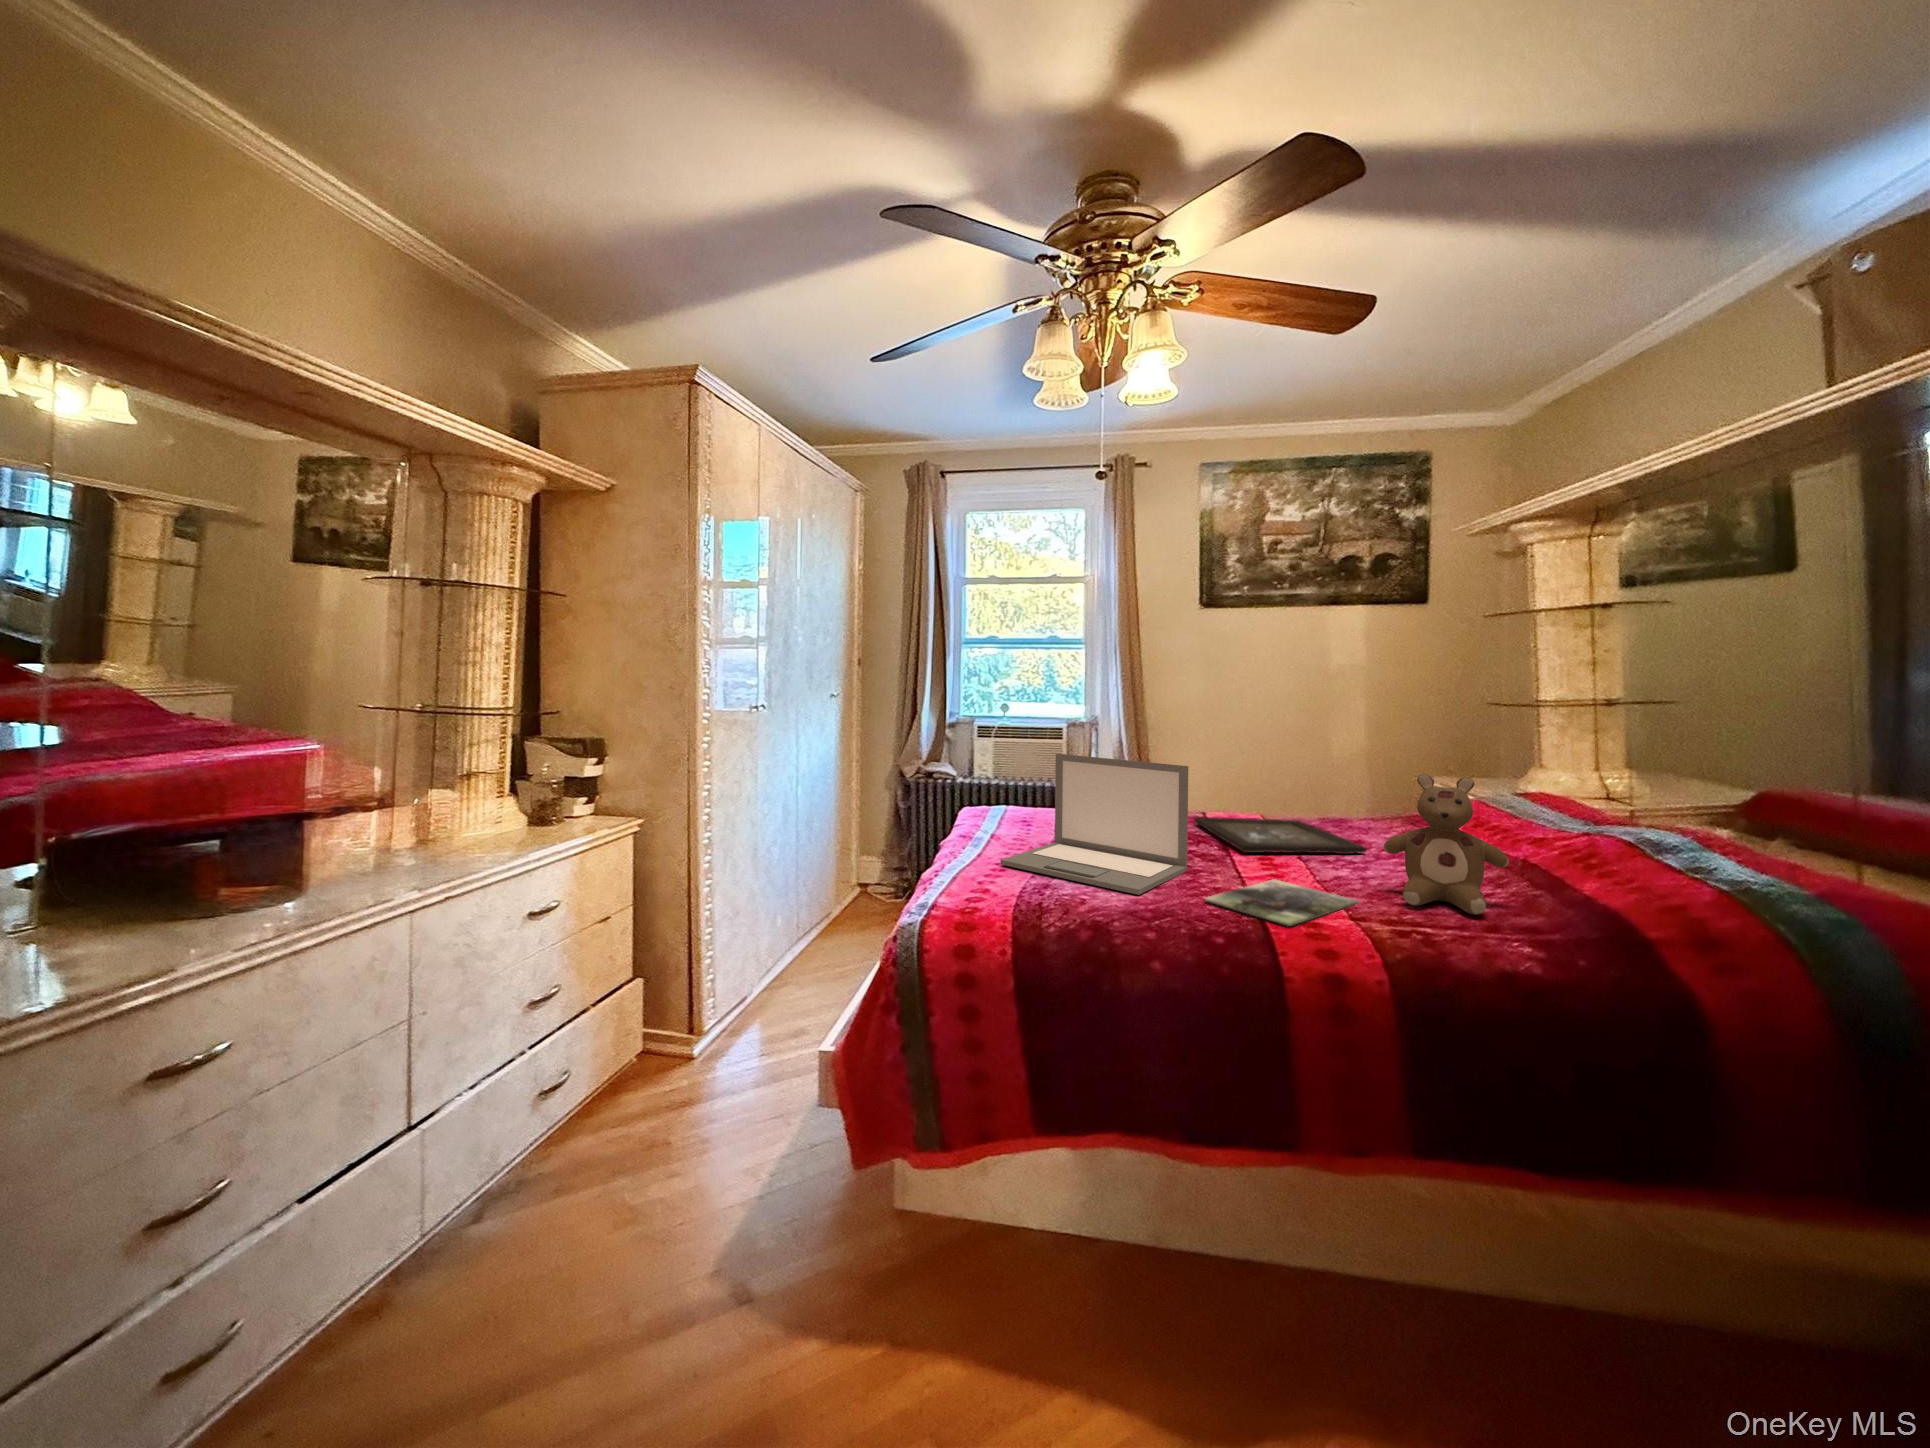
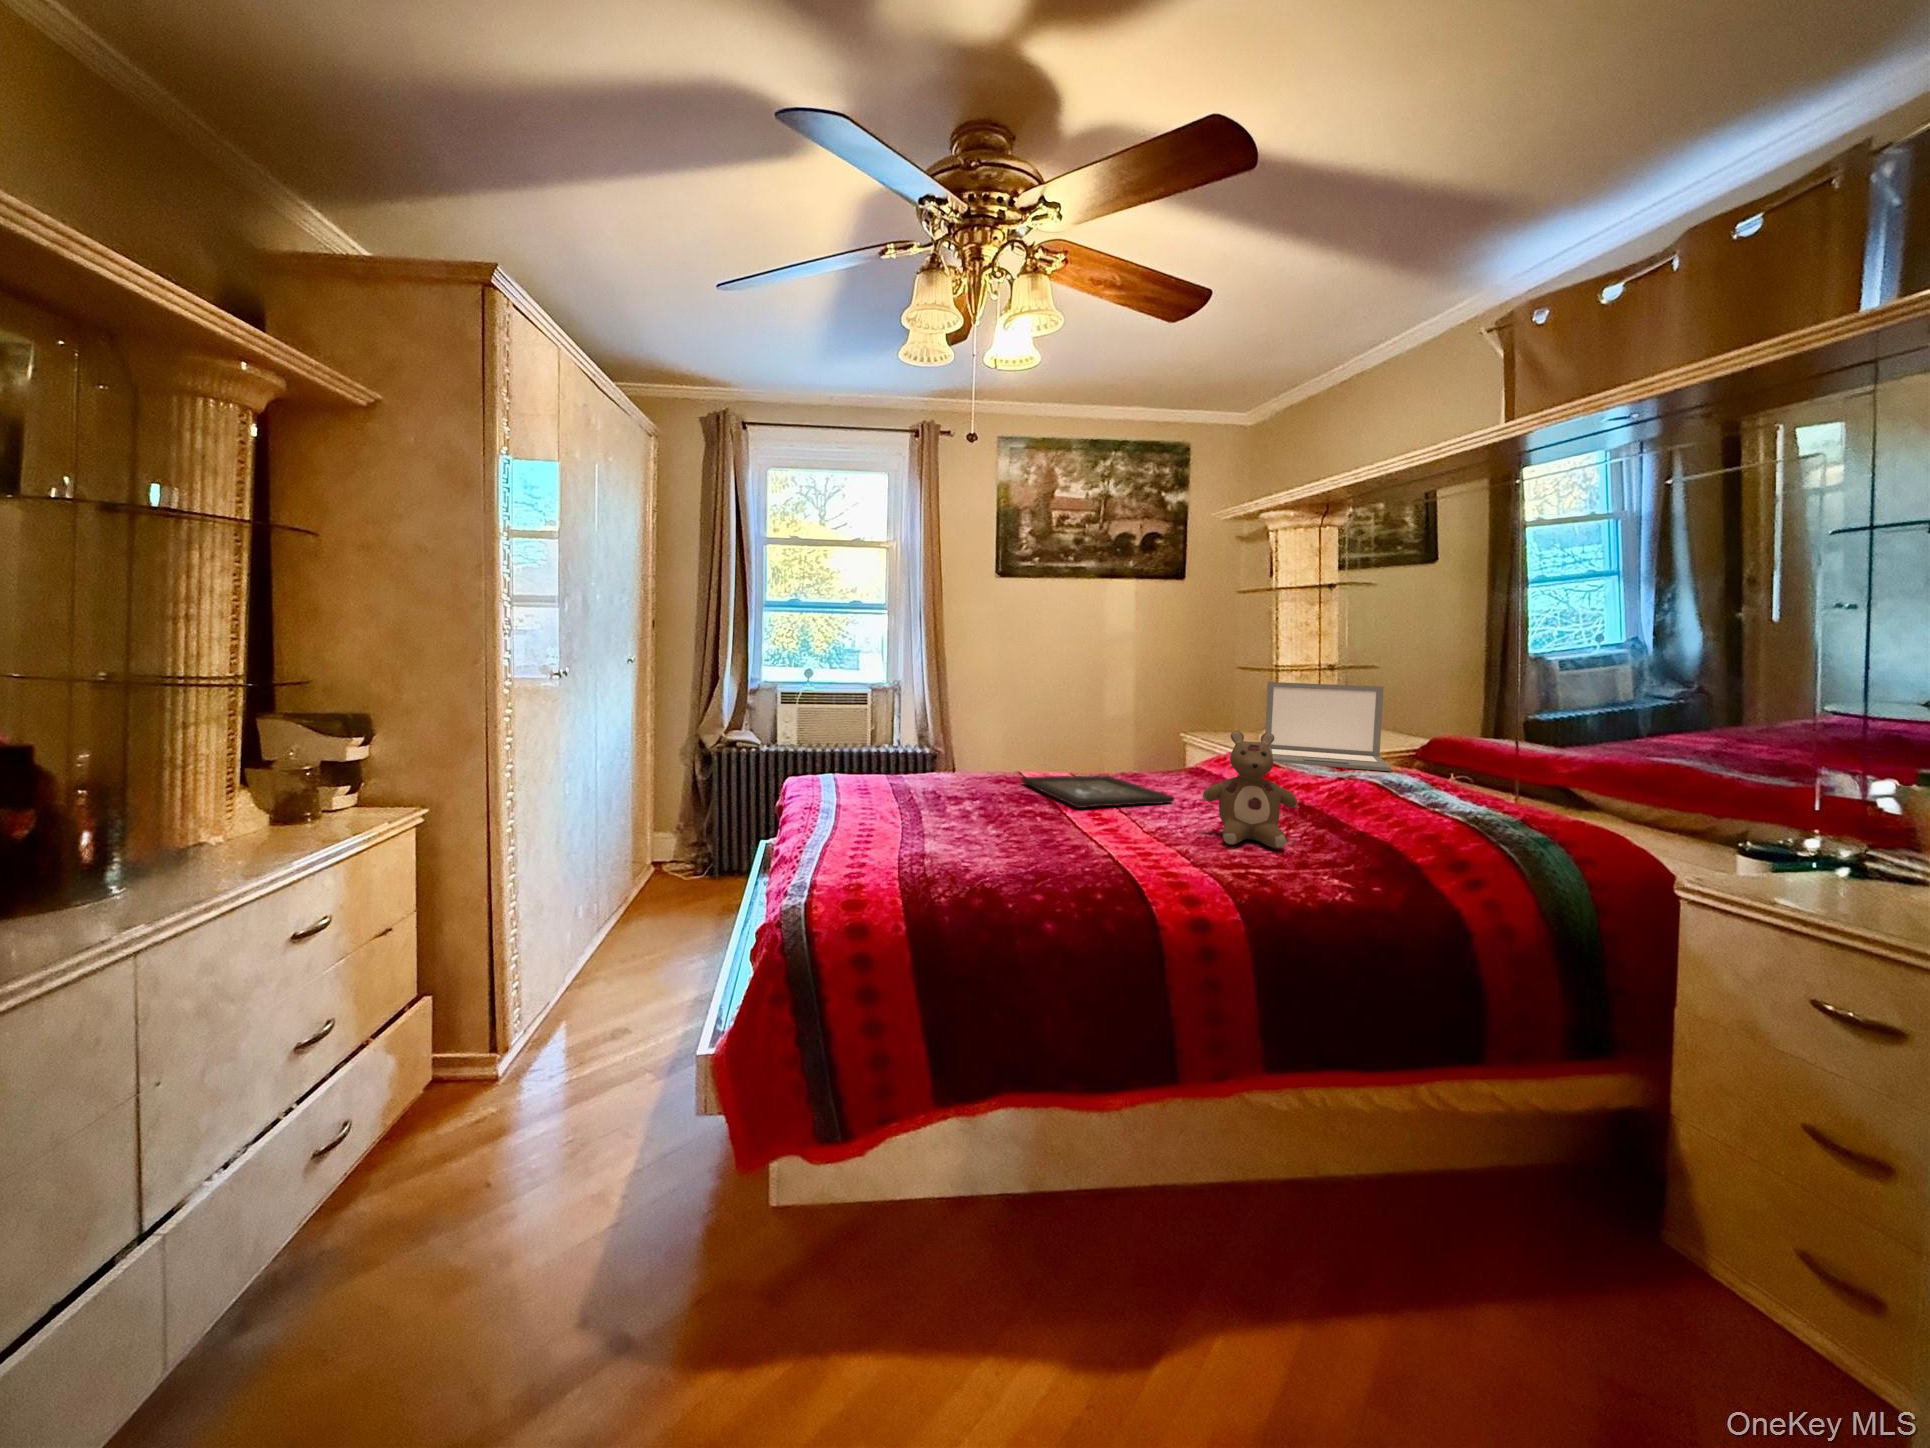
laptop: present [1001,754,1188,895] -> present [1265,682,1391,771]
magazine: present [1204,879,1358,926] -> none [1067,830,1189,871]

